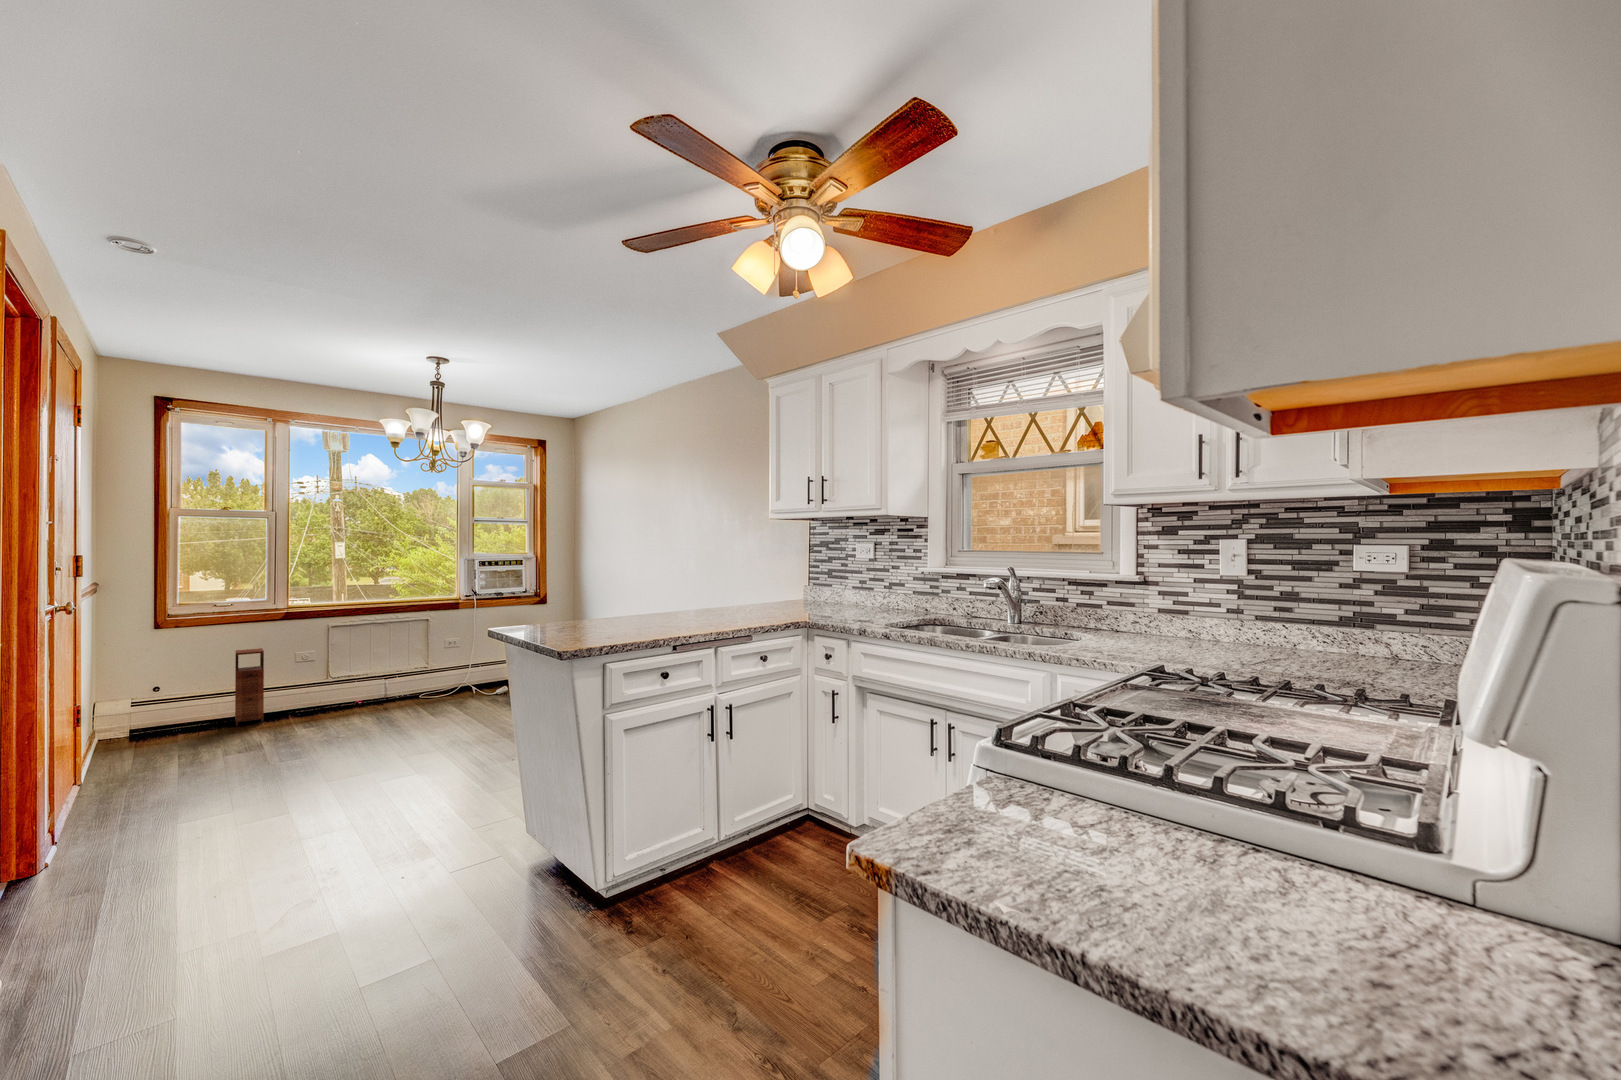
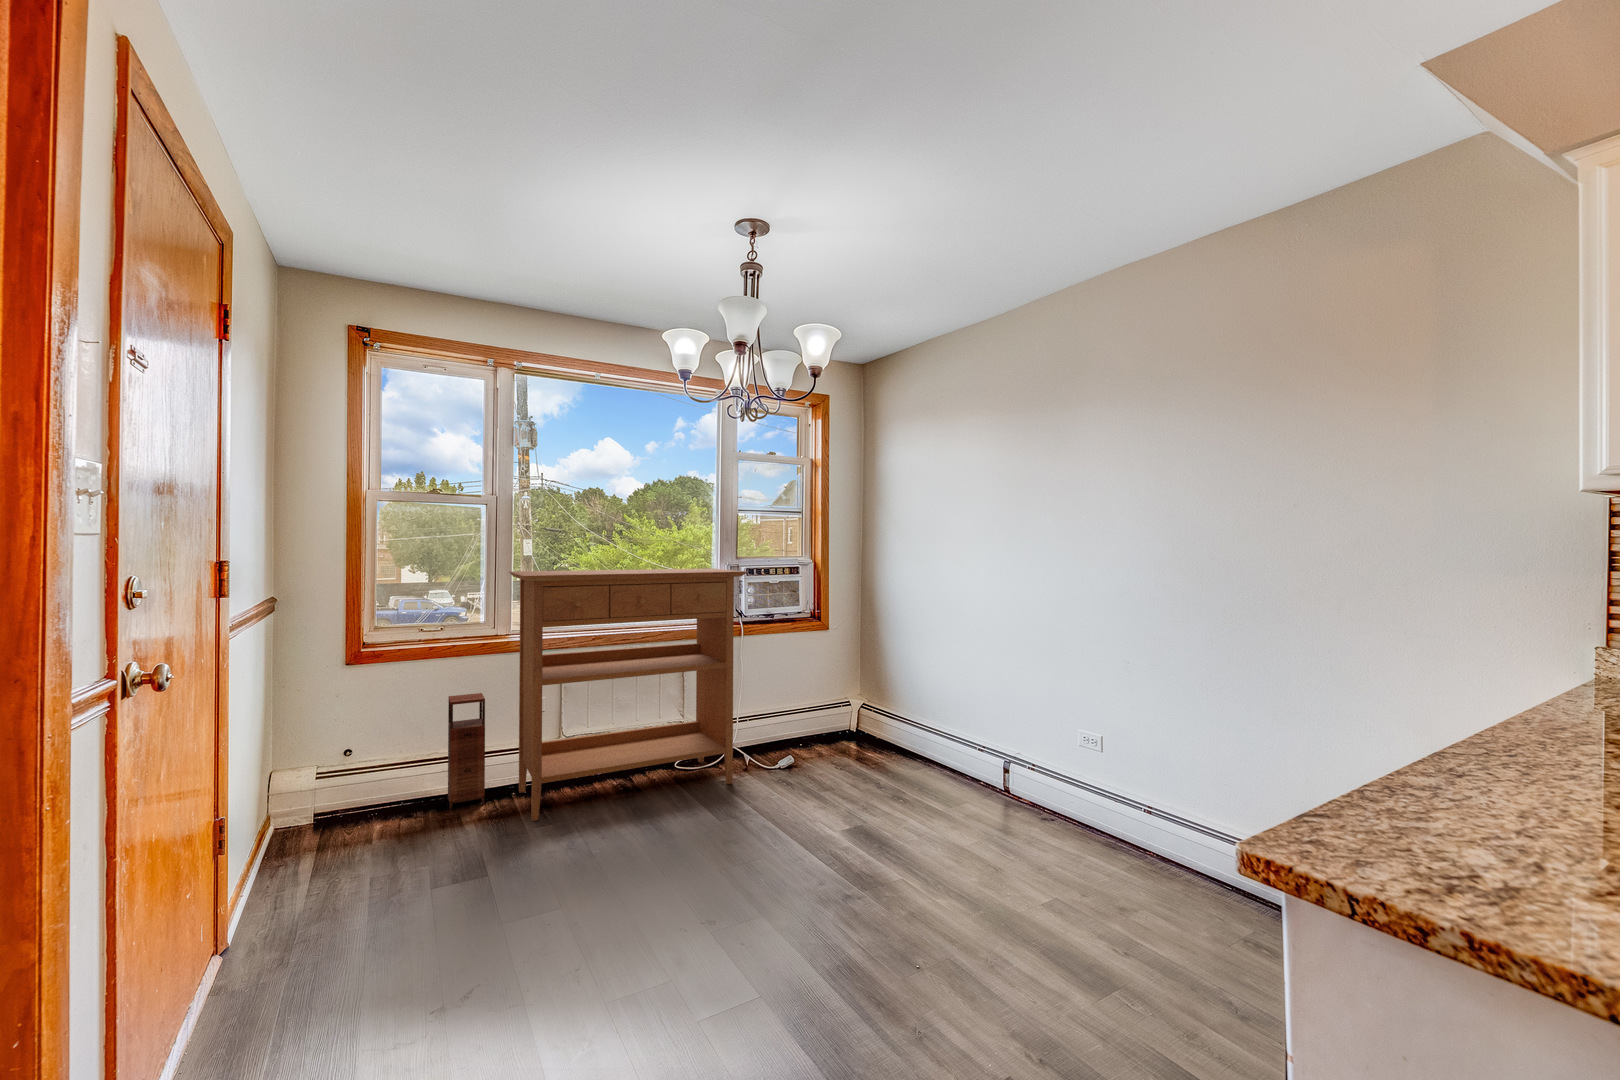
console table: none [283,561,466,729] -> present [509,568,747,821]

